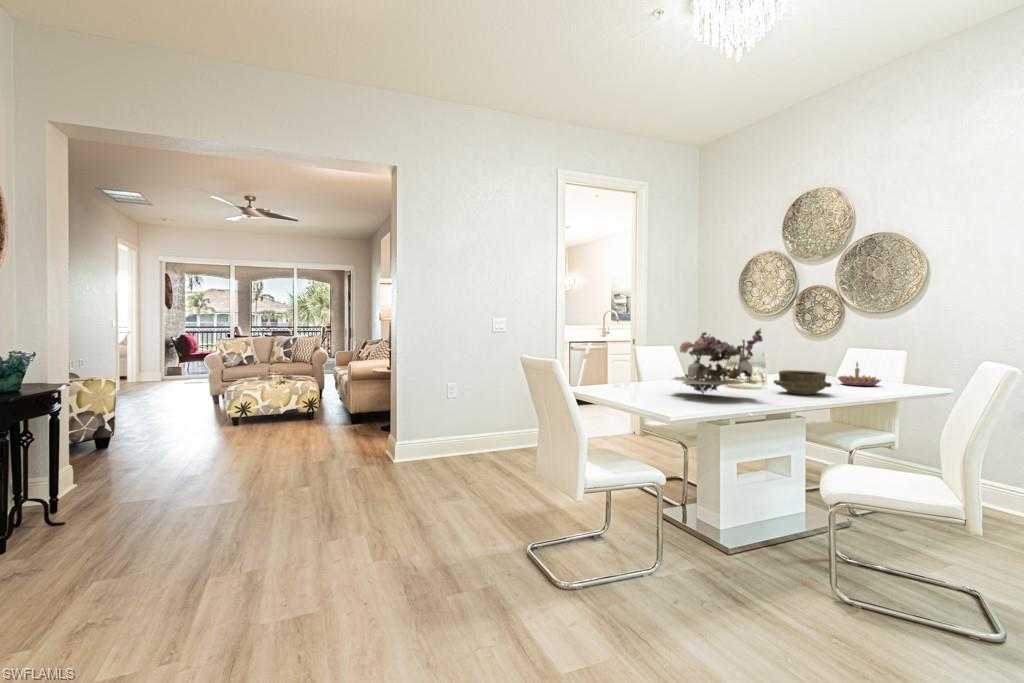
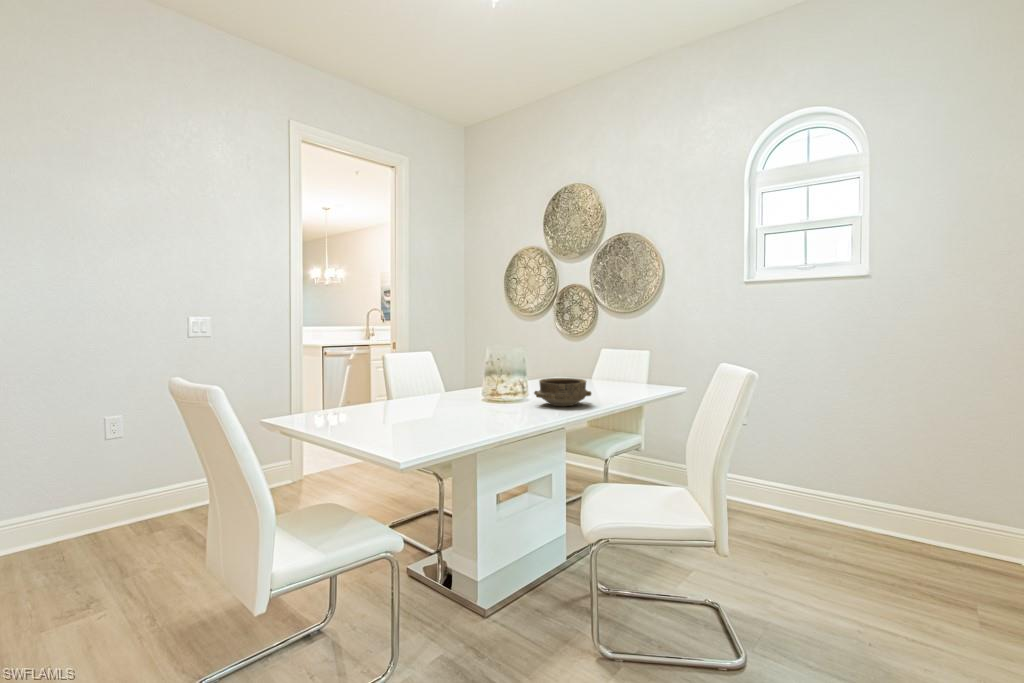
flower arrangement: present [674,329,763,394] -> none [411,331,520,417]
candle holder: present [838,362,881,386] -> none [595,363,634,389]

